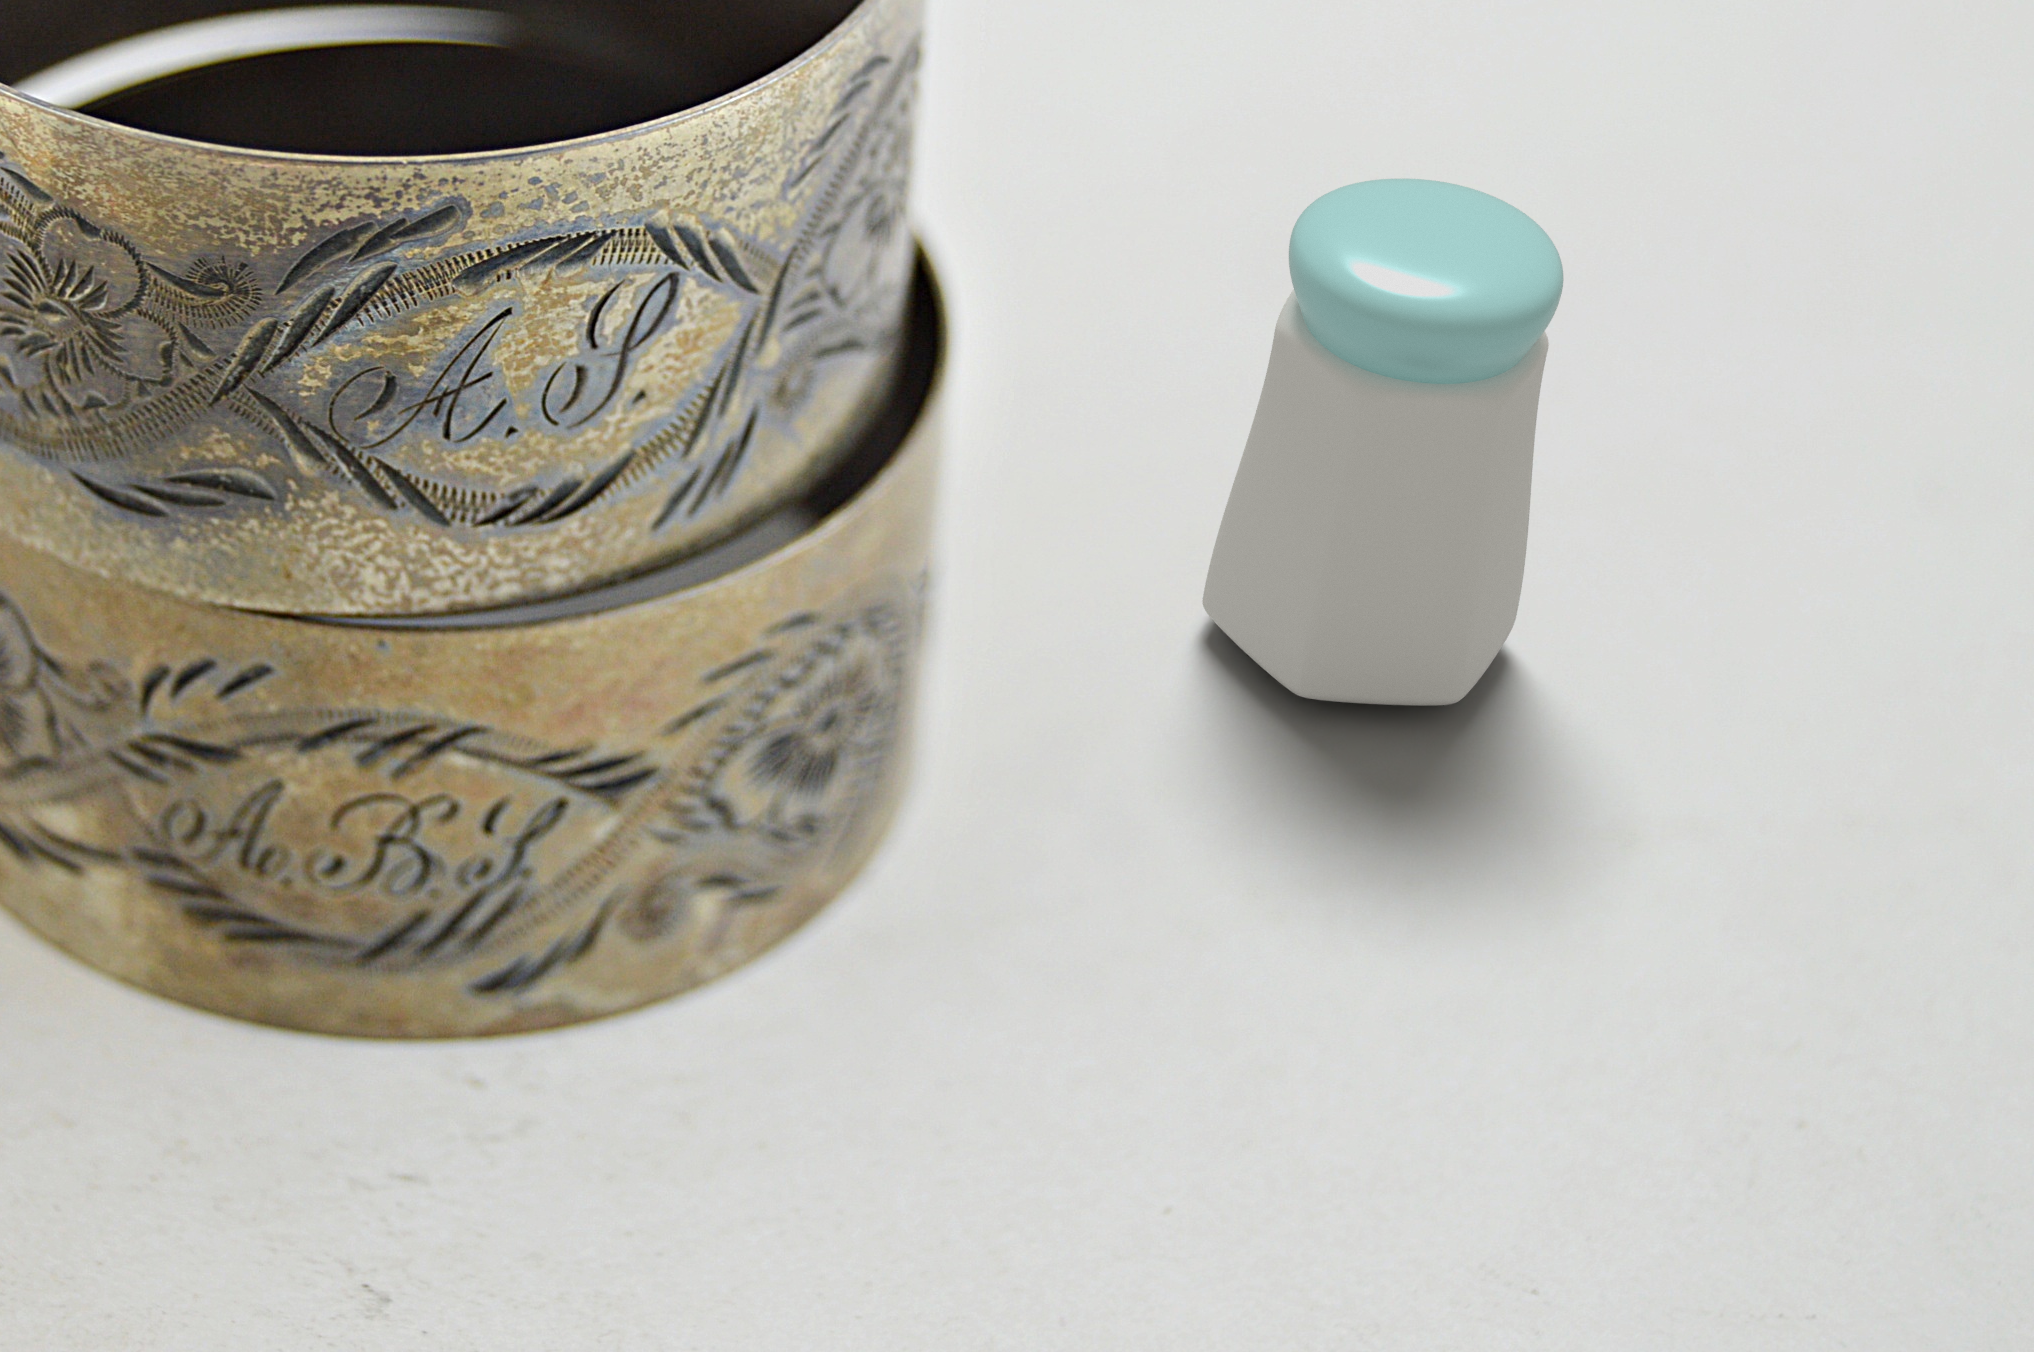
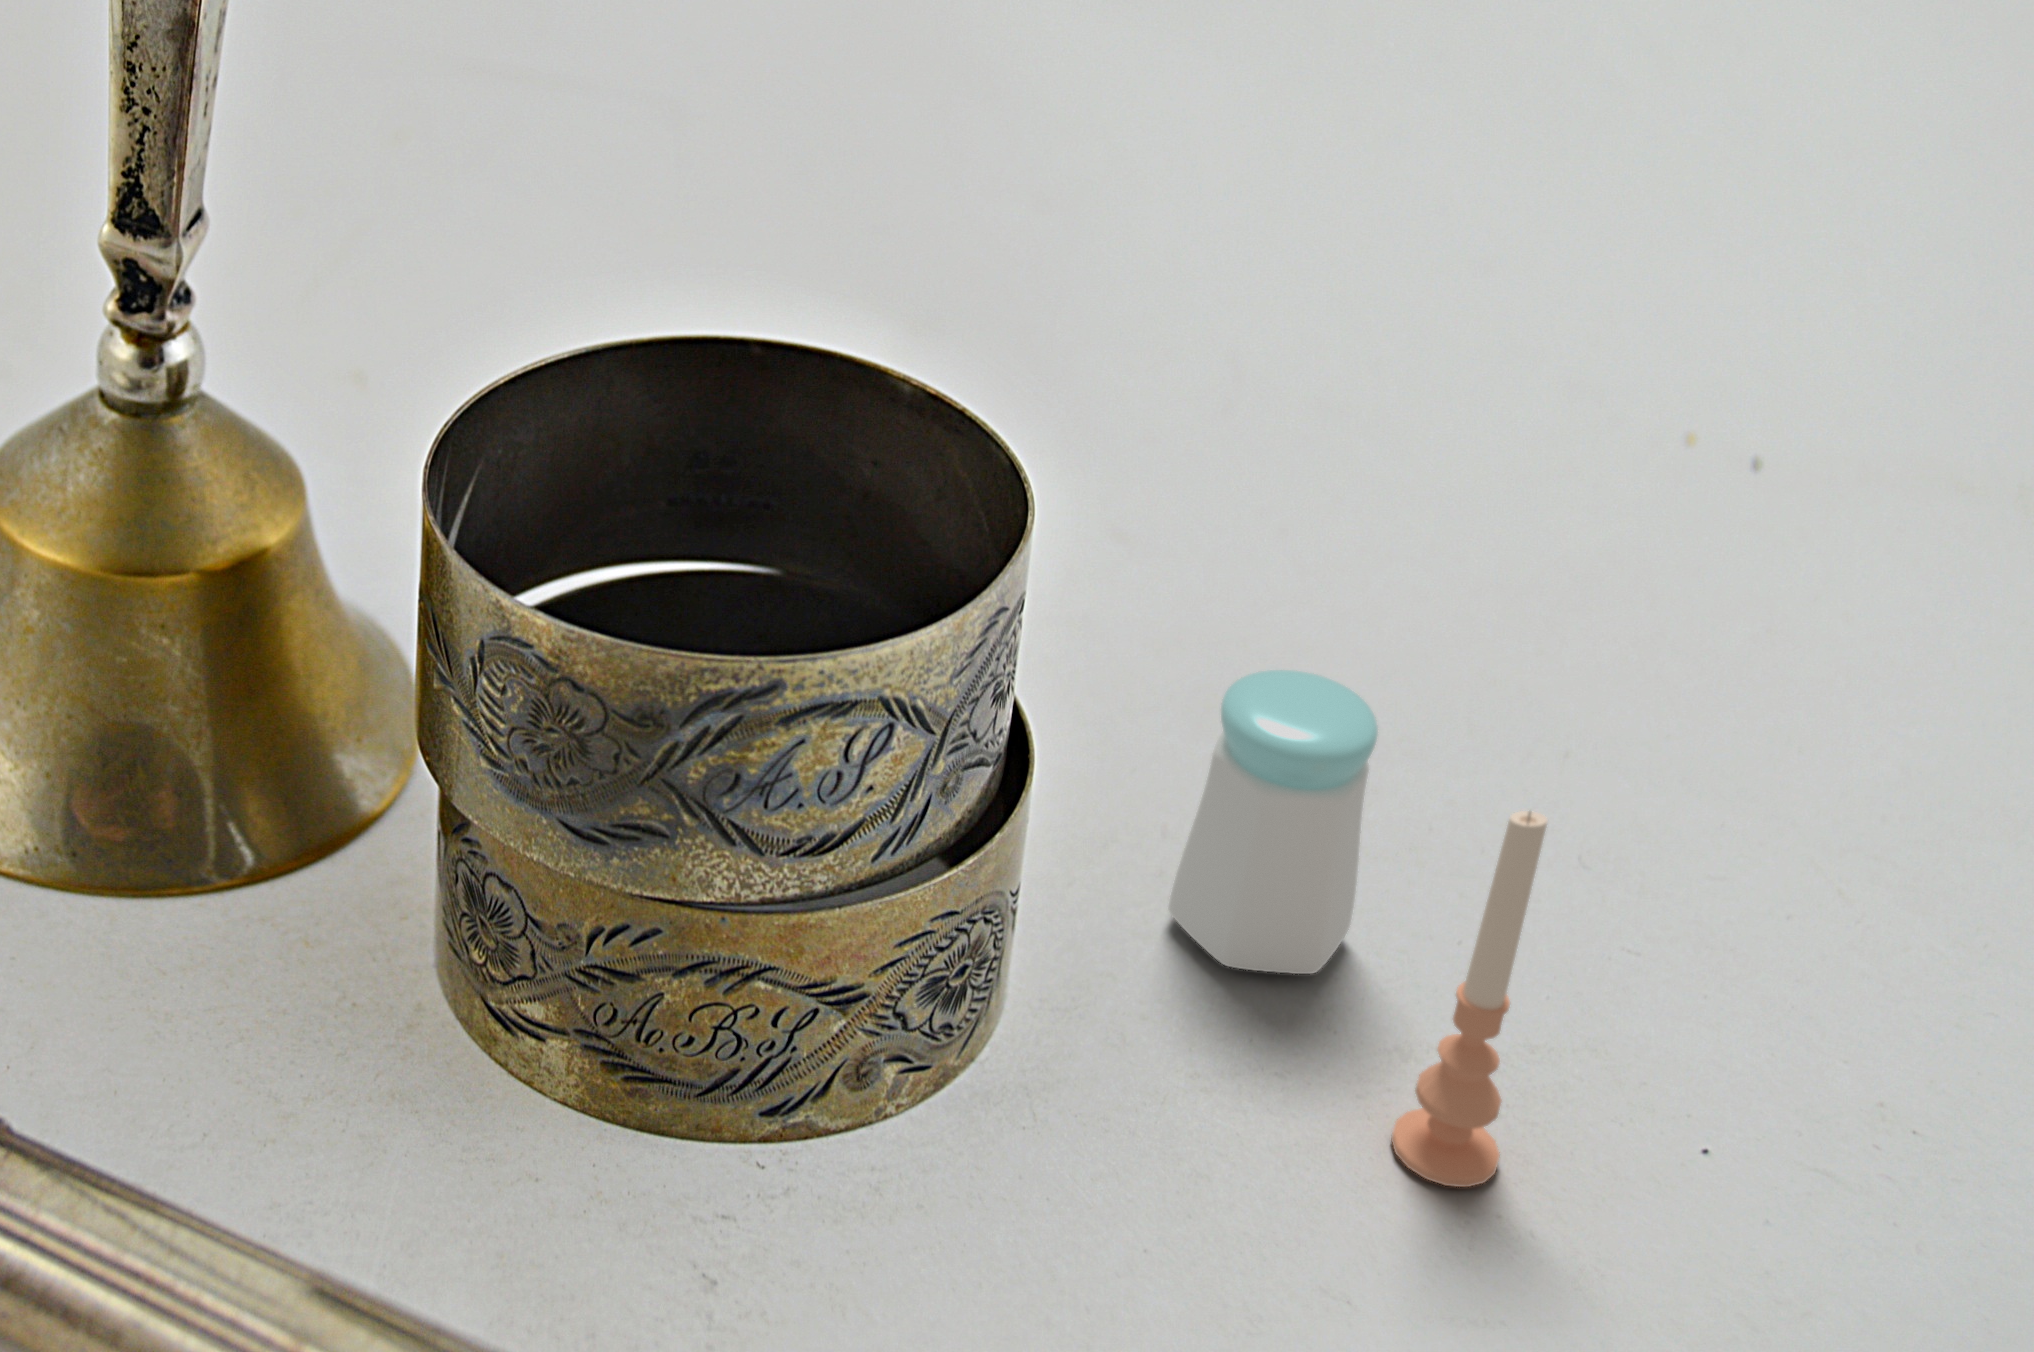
candle: none [1585,396,1868,1061] -> present [1391,811,1548,1187]

